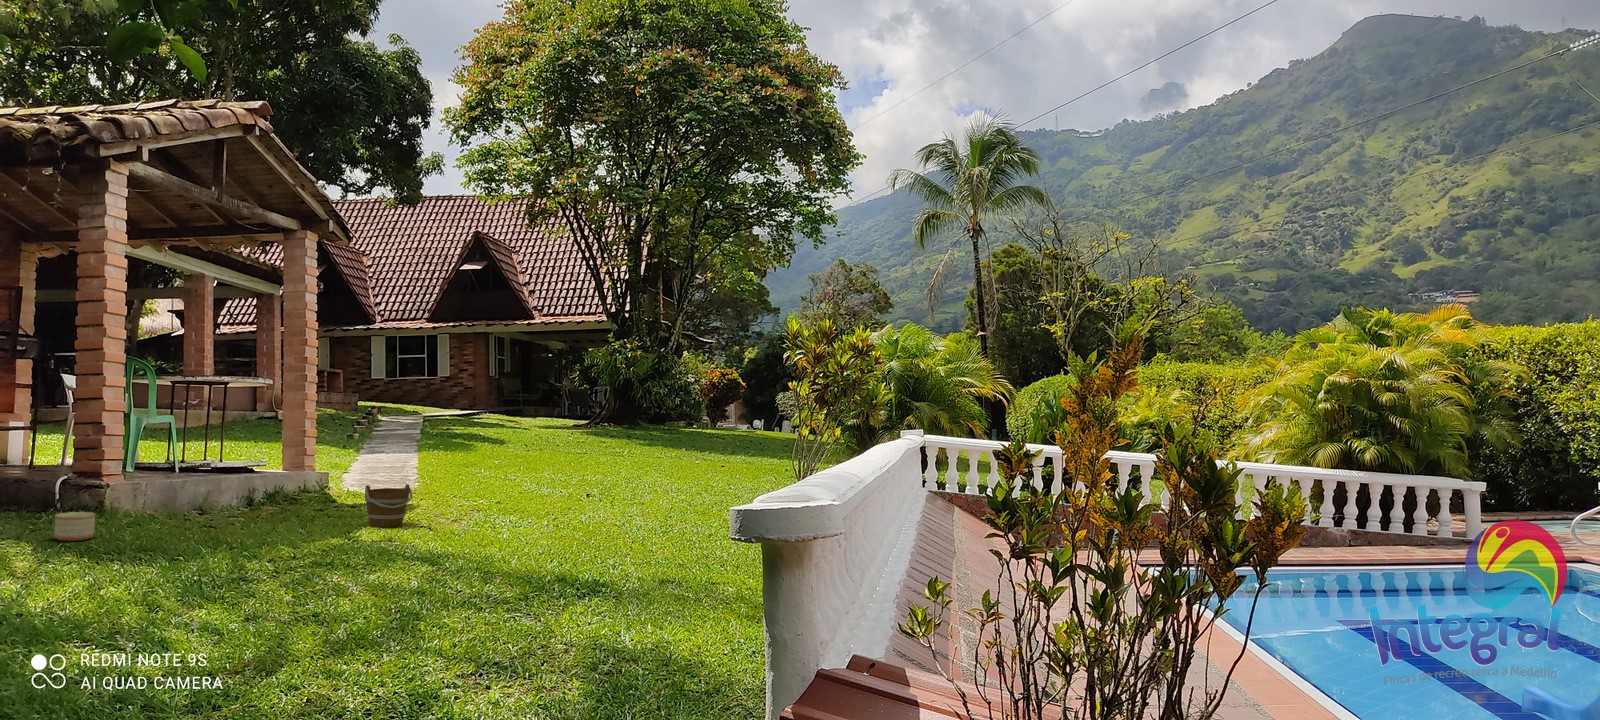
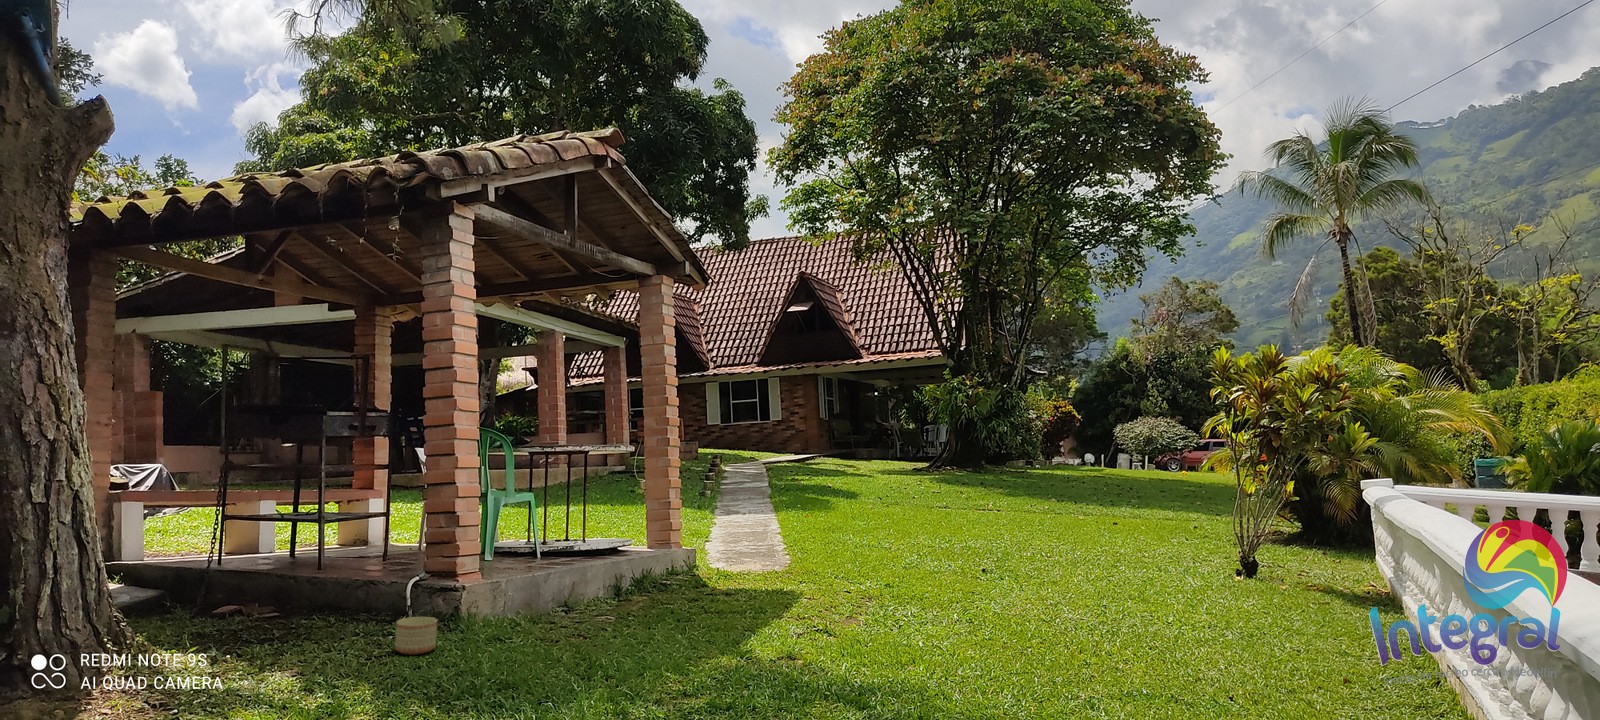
bucket: present [365,484,413,528] -> none [725,580,781,637]

